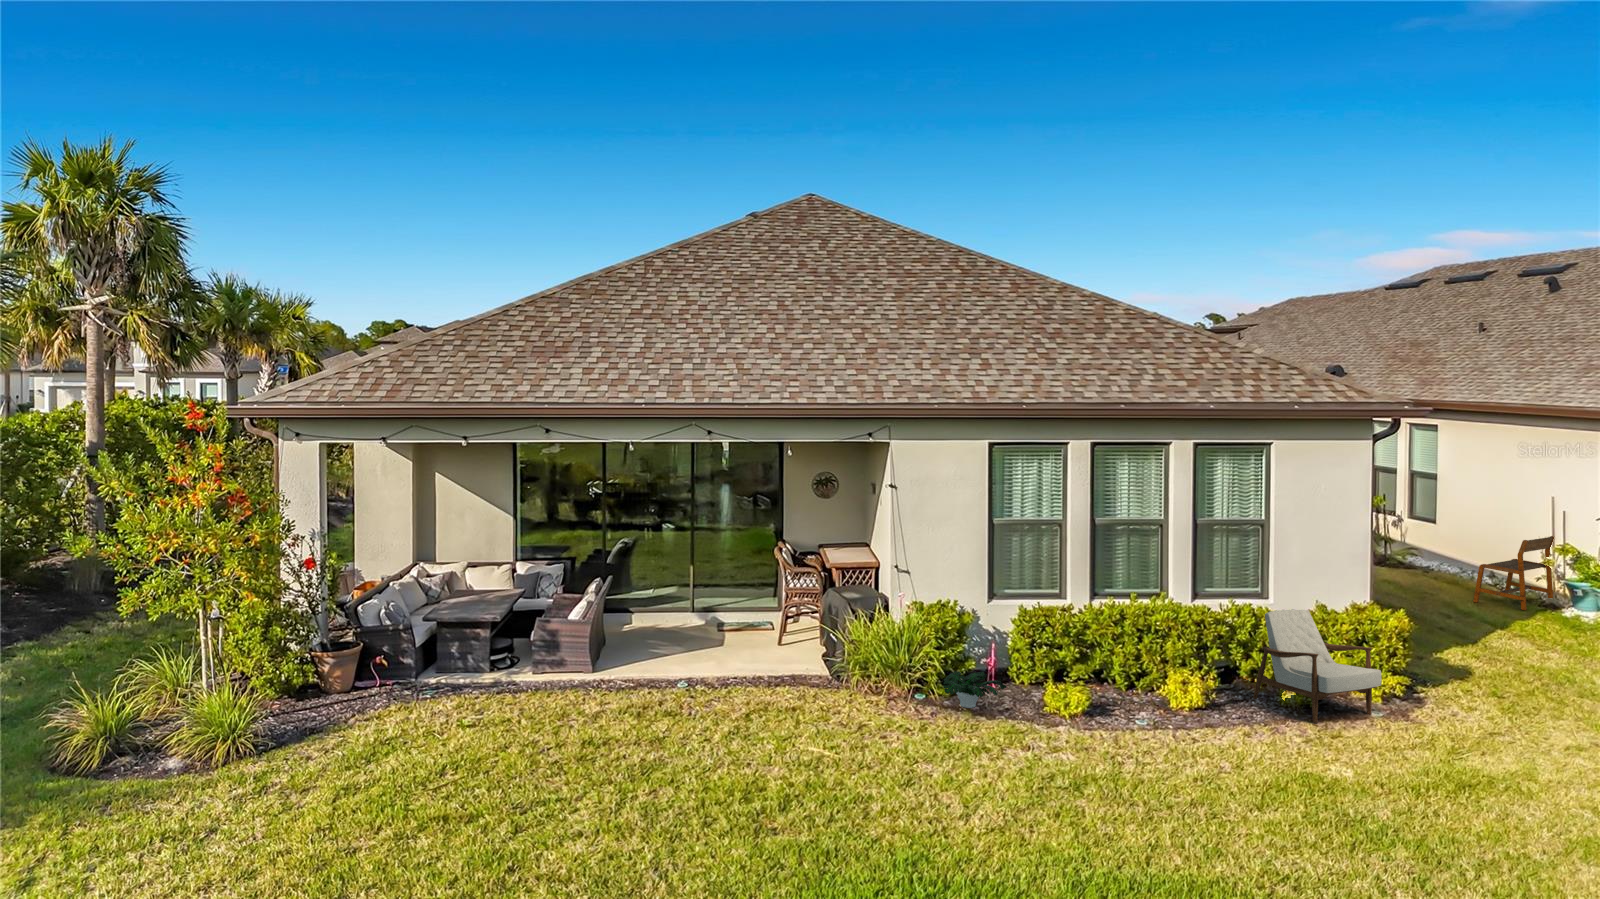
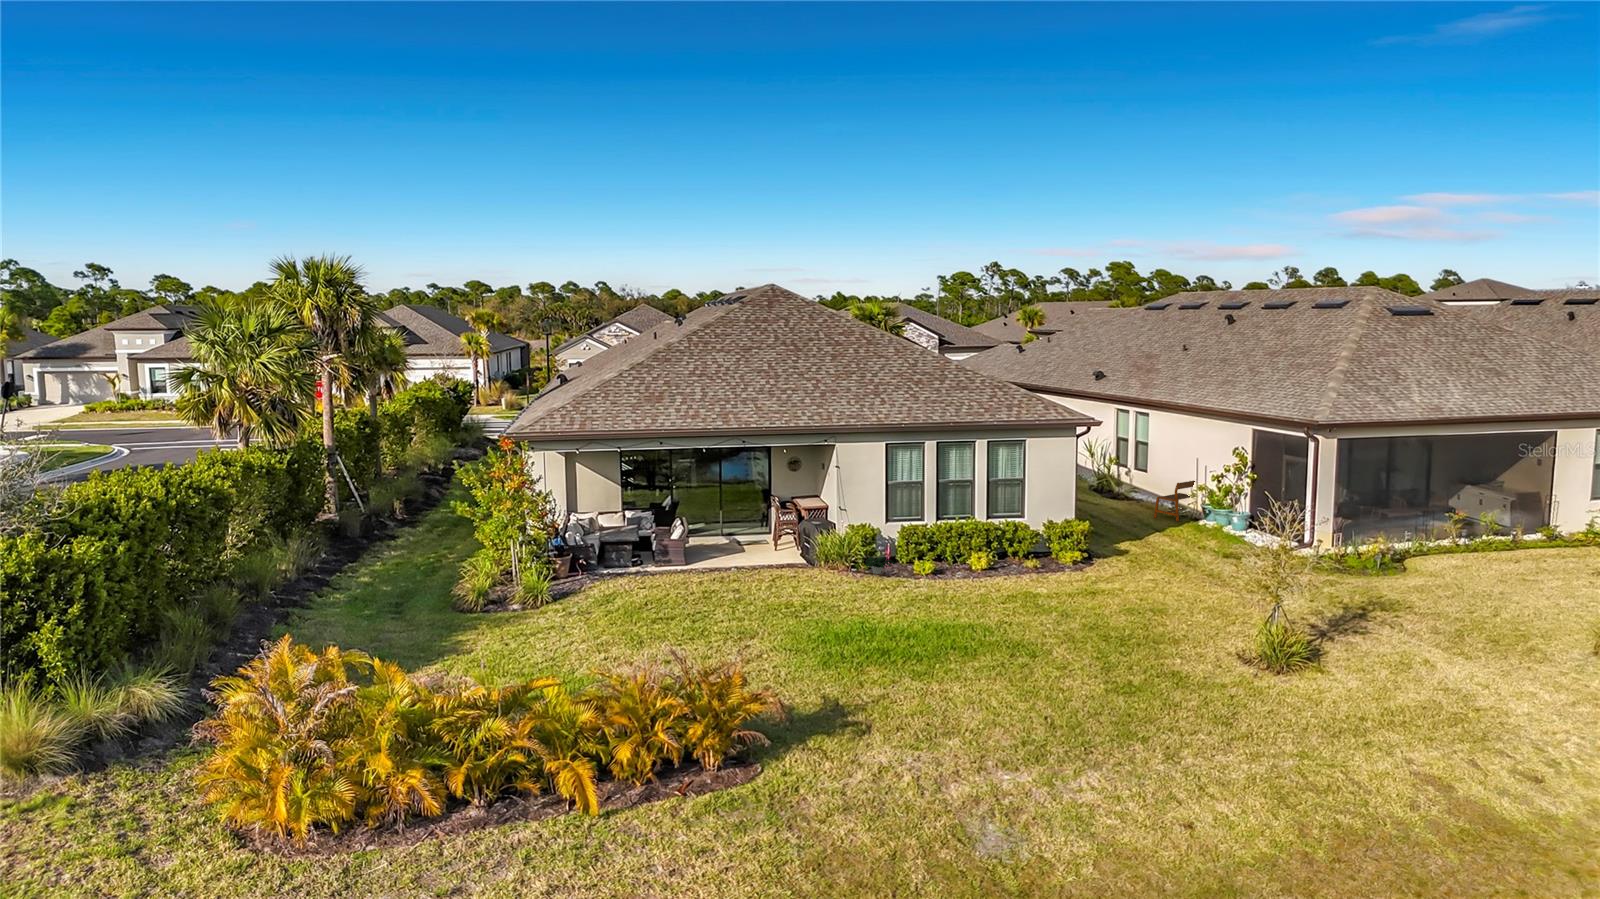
armchair: present [1253,609,1382,724] -> none [1013,522,1068,574]

